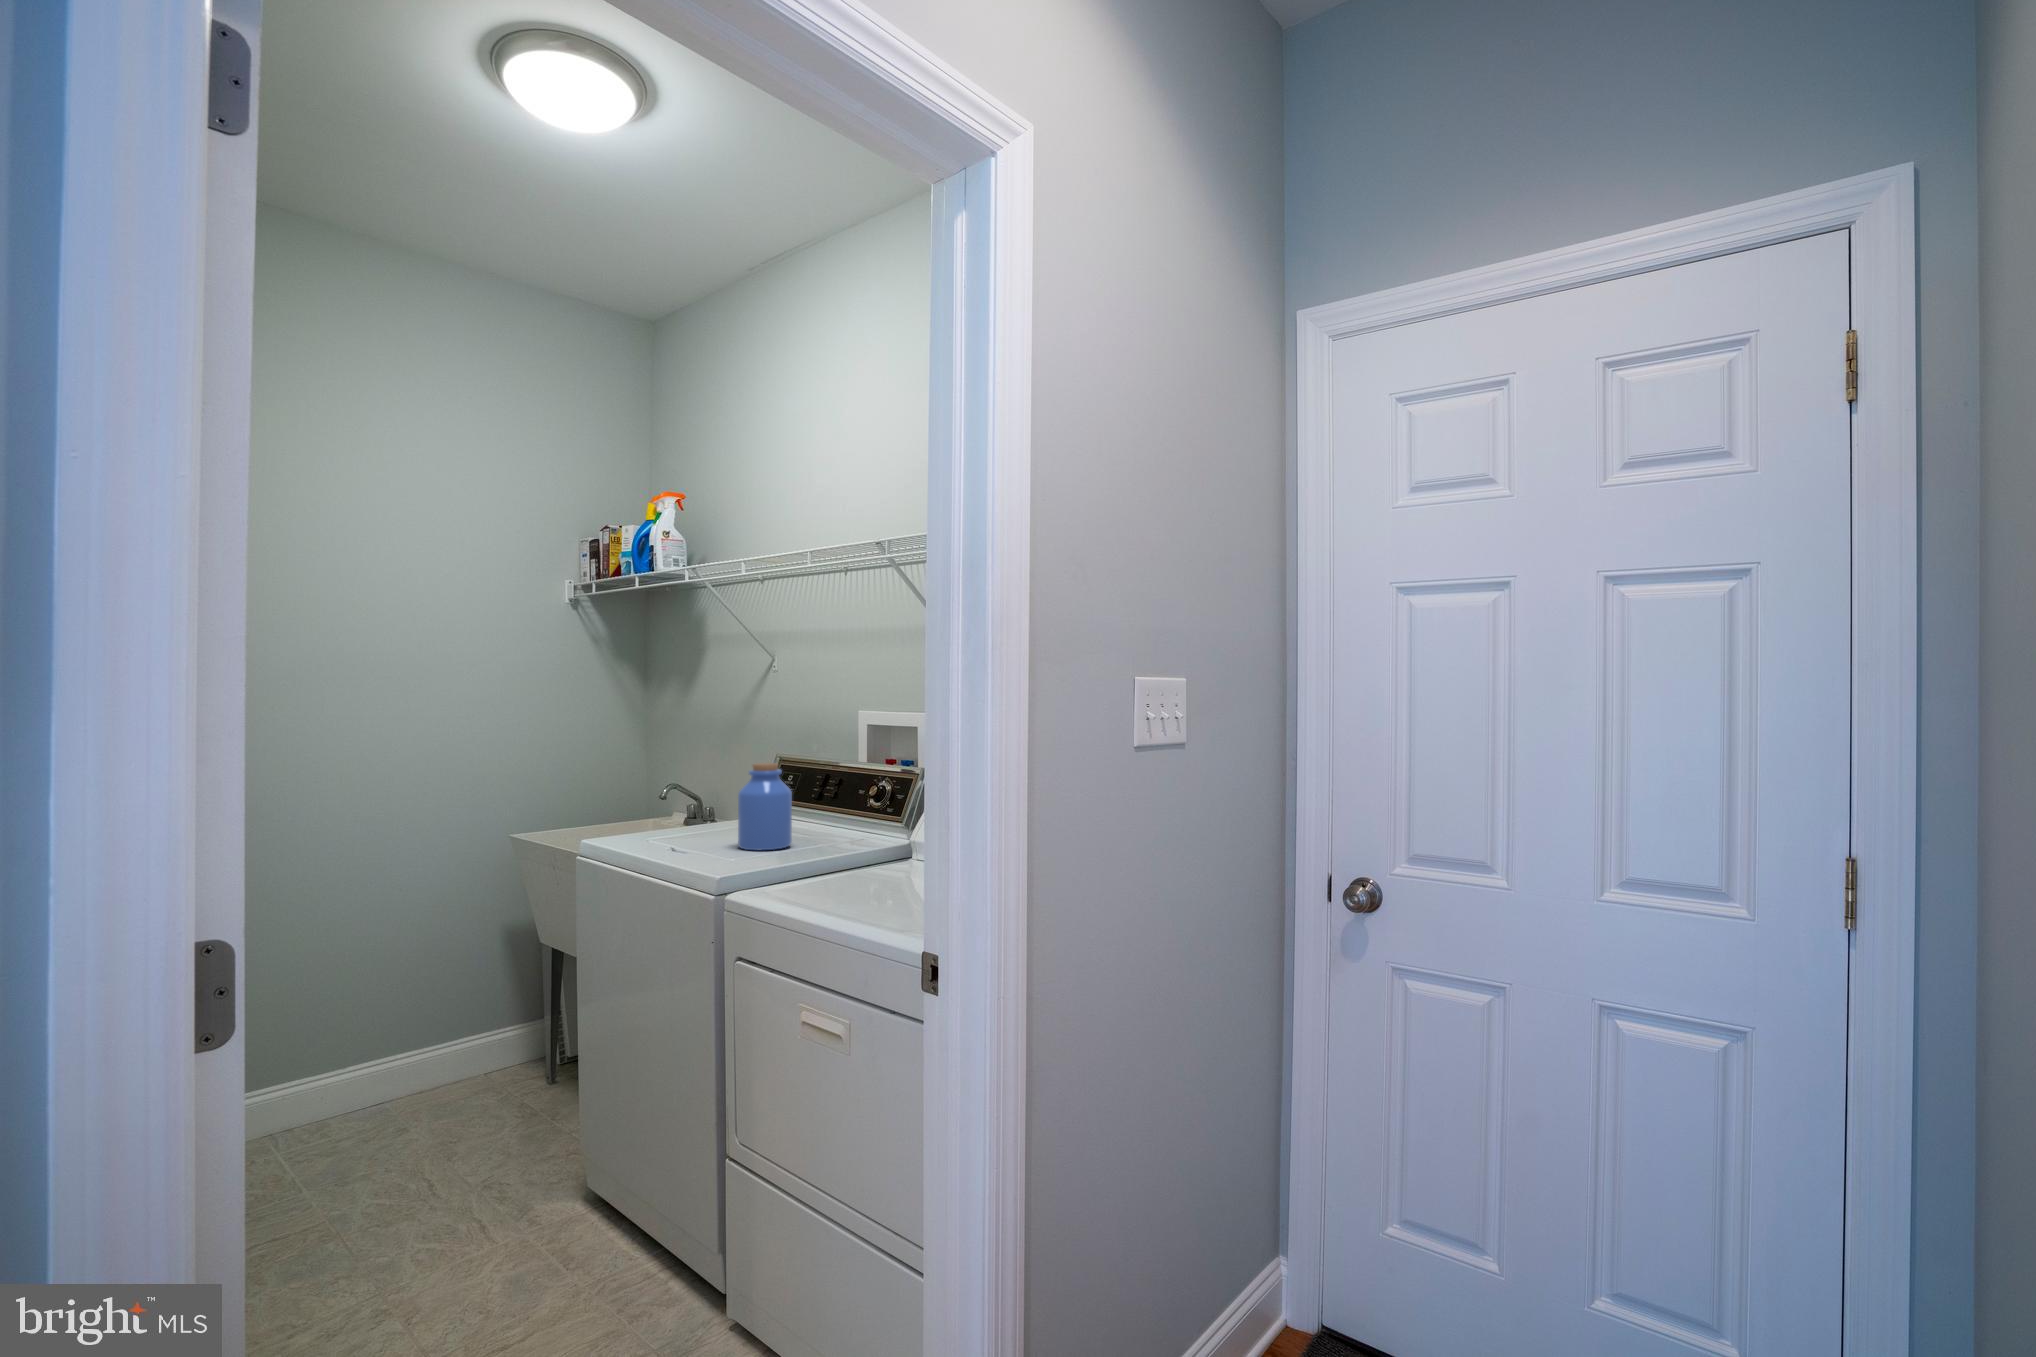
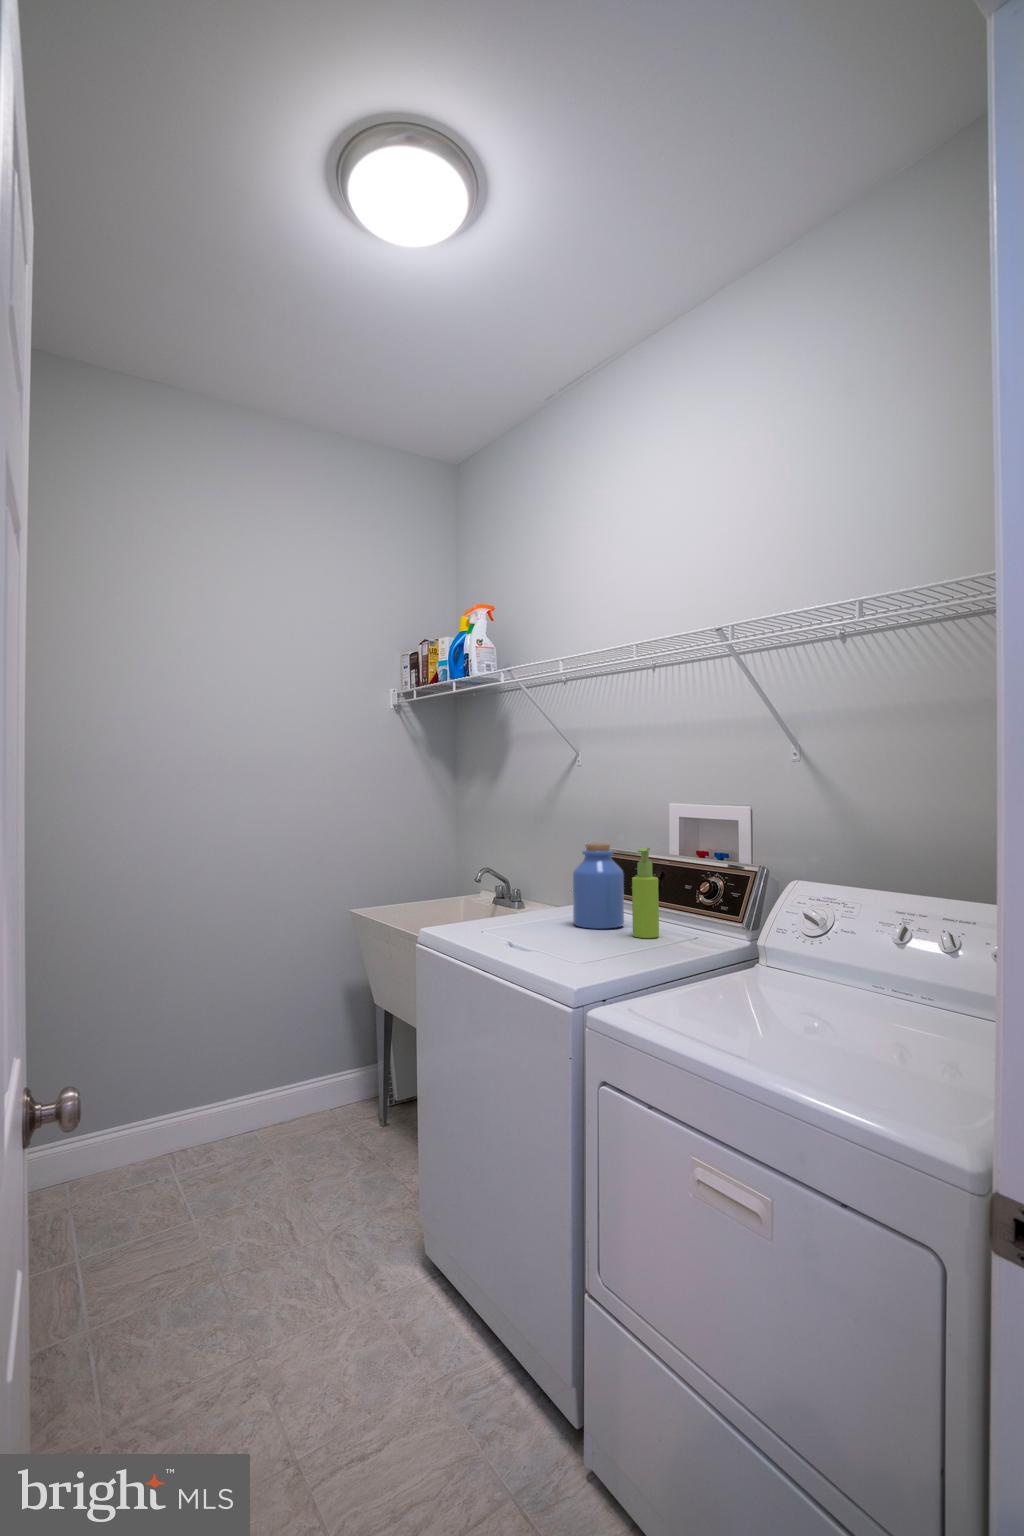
soap dispenser: none [792,768,819,858] -> present [632,848,659,938]

